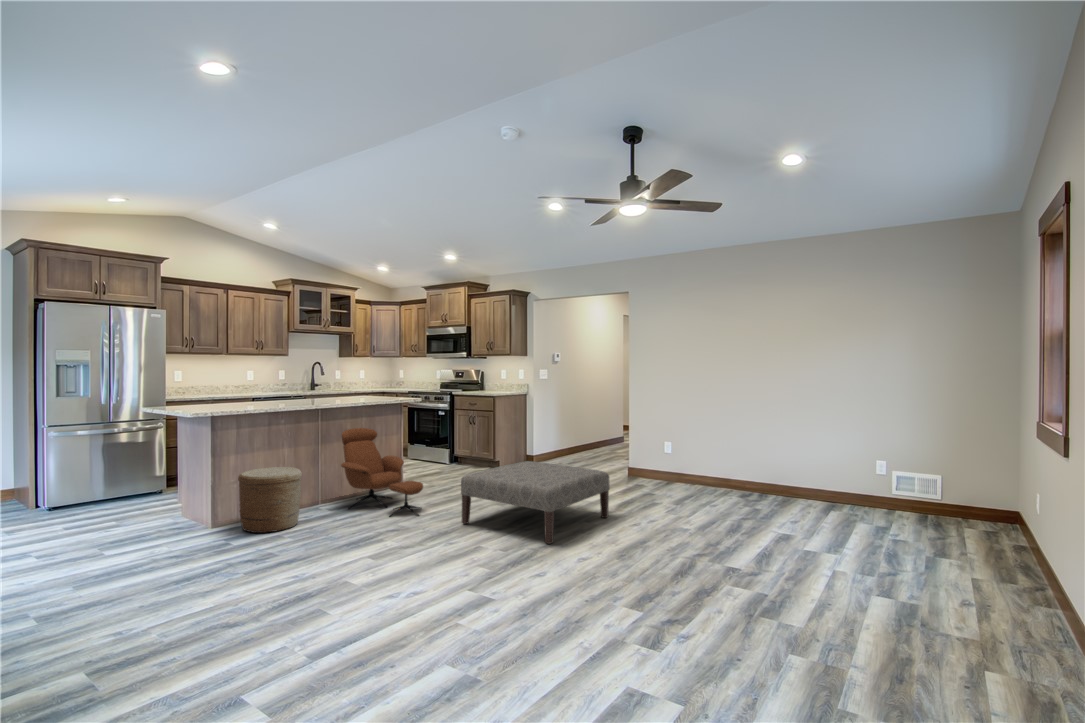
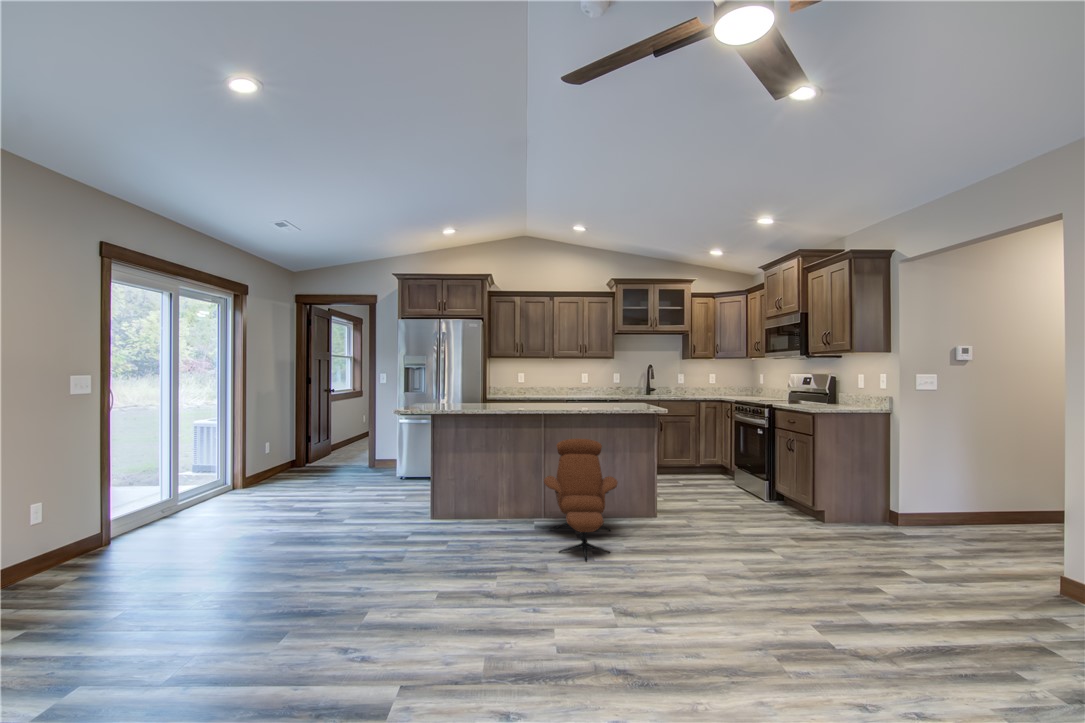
ottoman: present [461,461,610,544] -> none [599,522,848,681]
woven basket: present [238,467,302,533] -> none [435,468,493,536]

